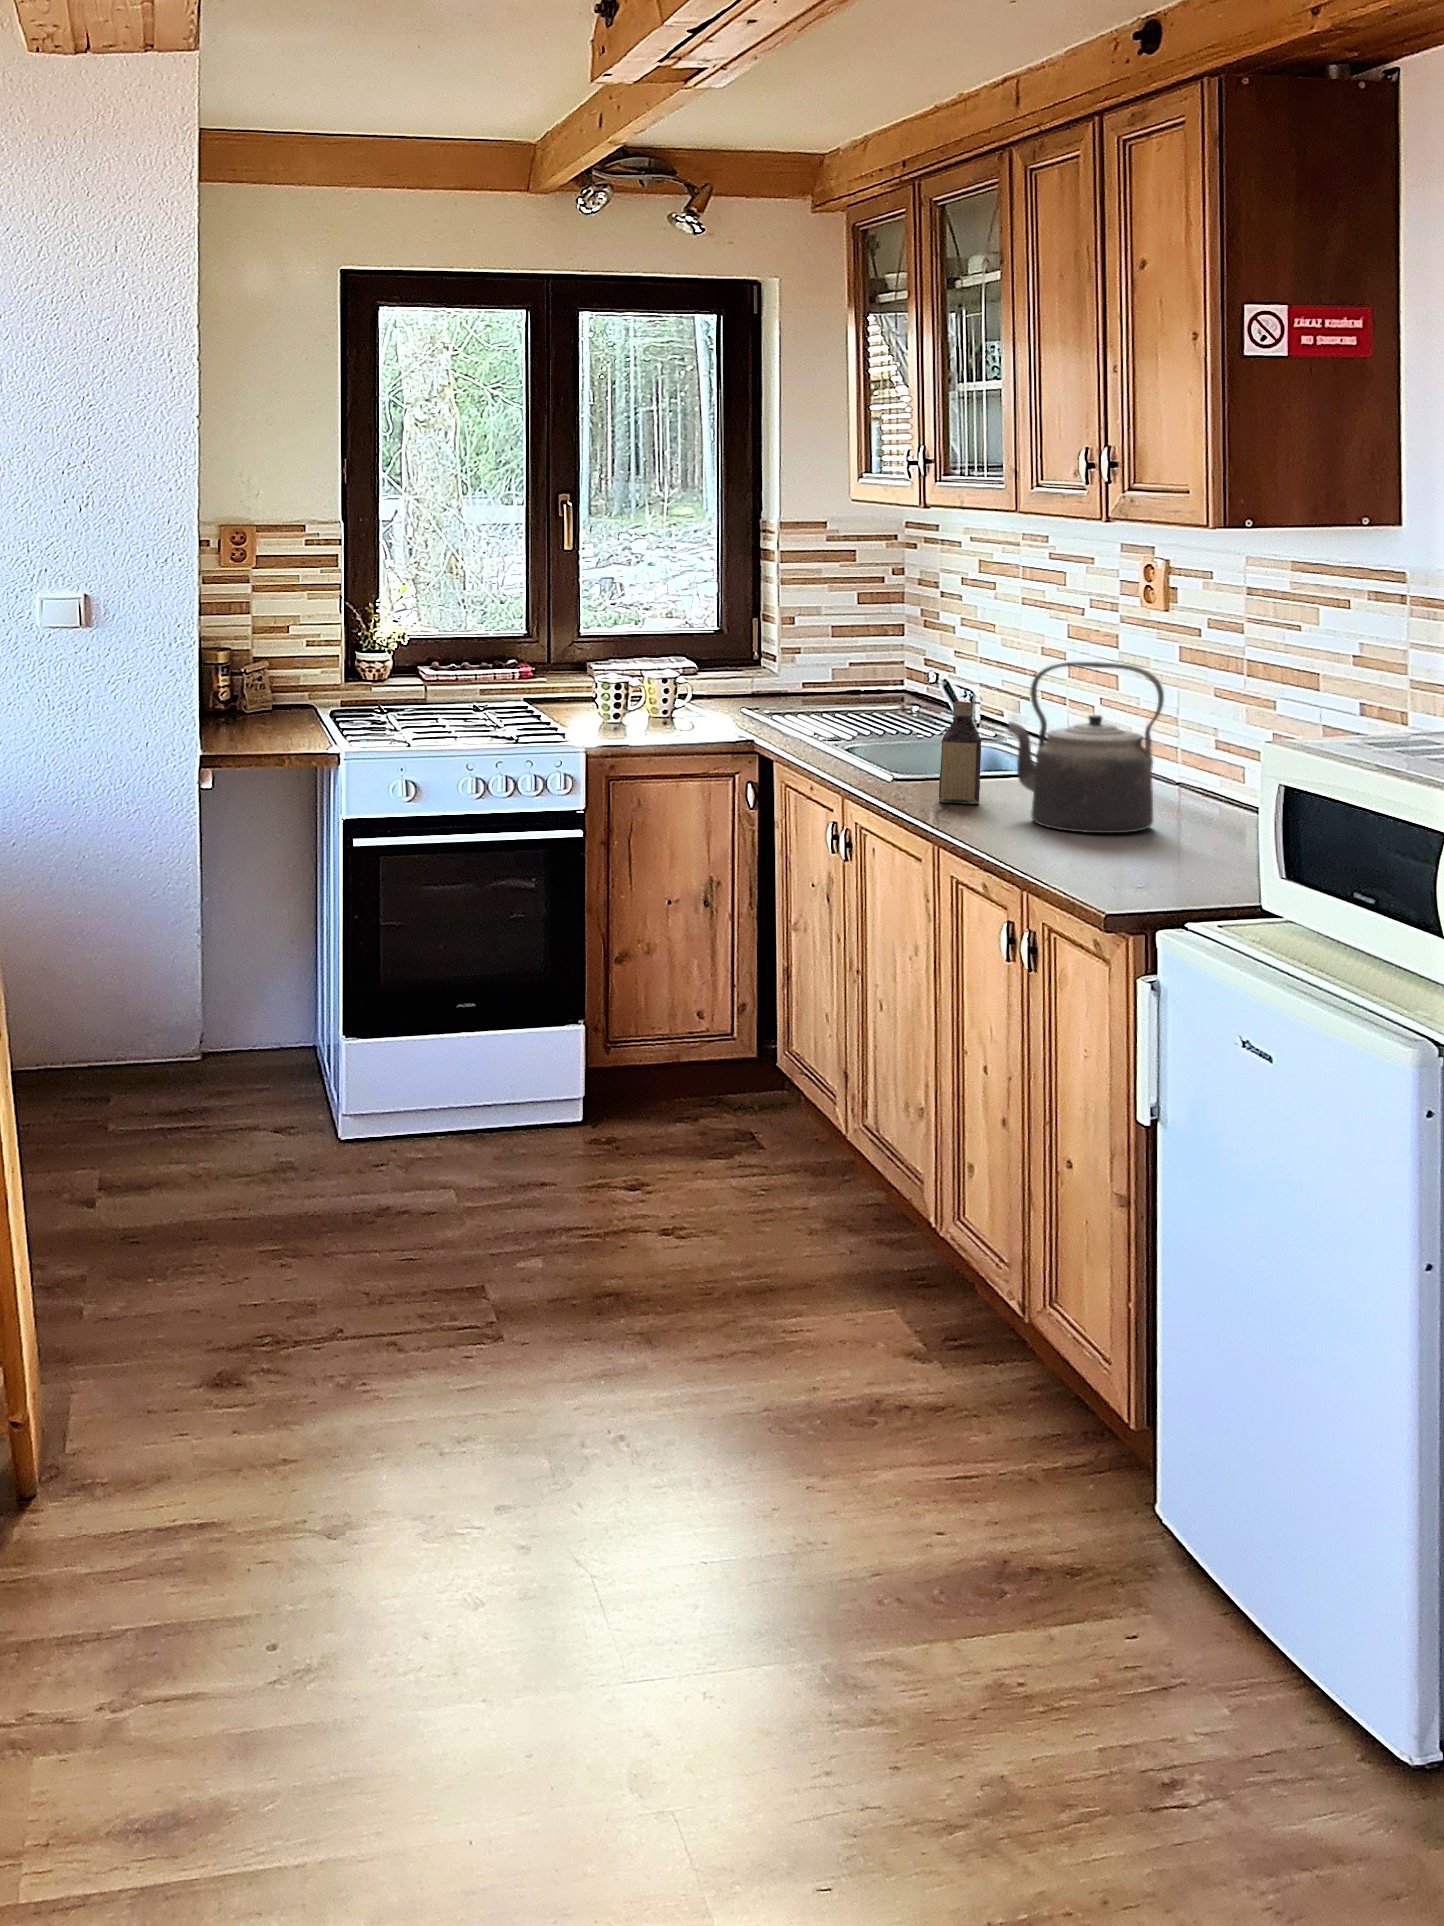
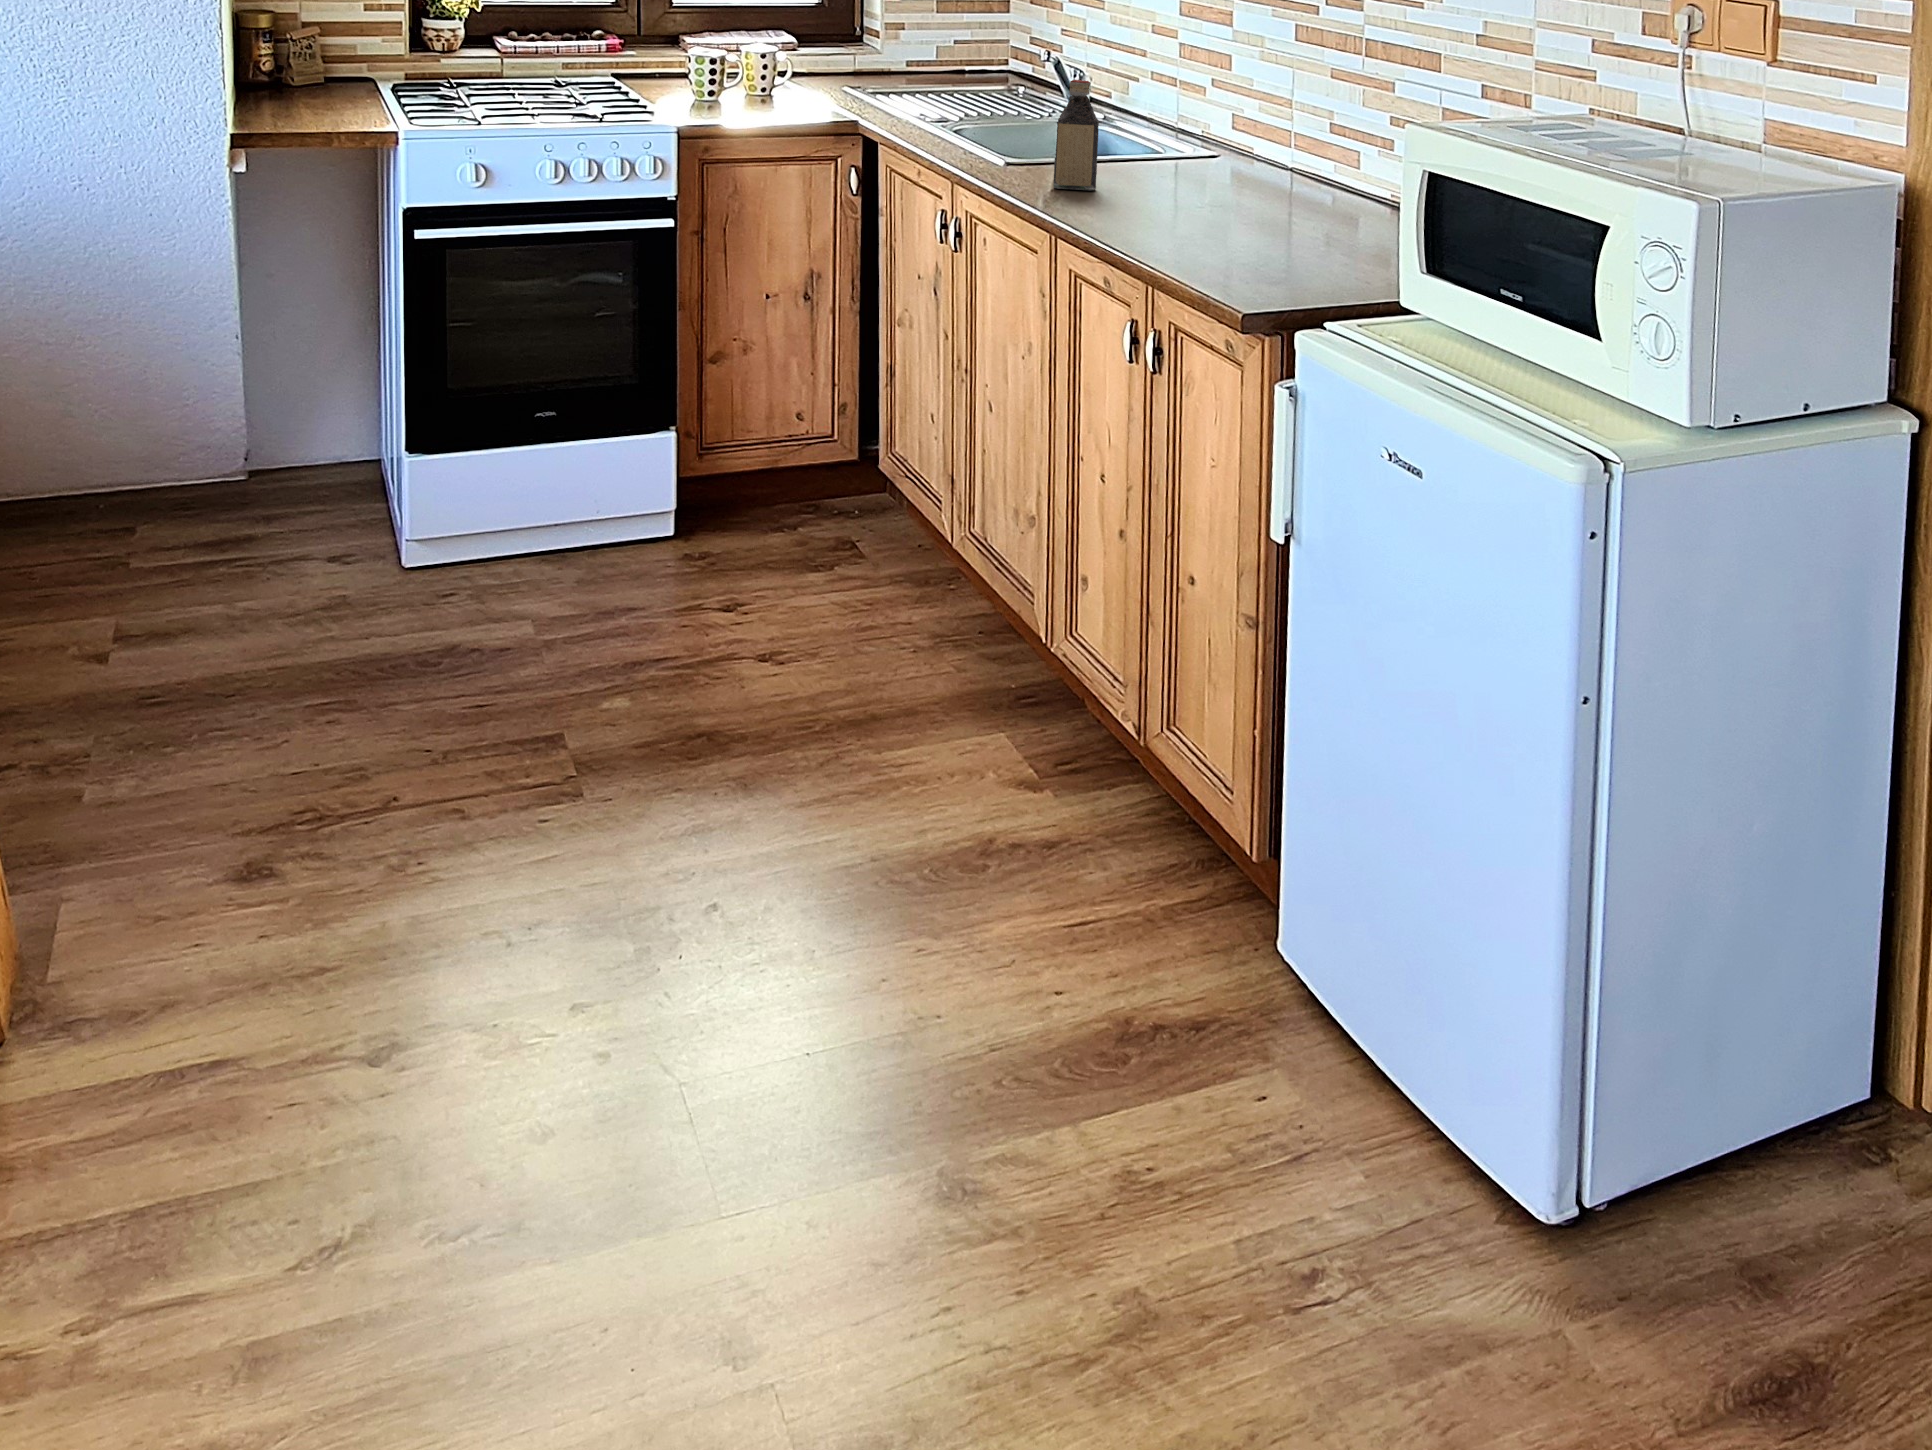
kettle: present [1008,662,1164,833] -> none [1127,38,1293,222]

